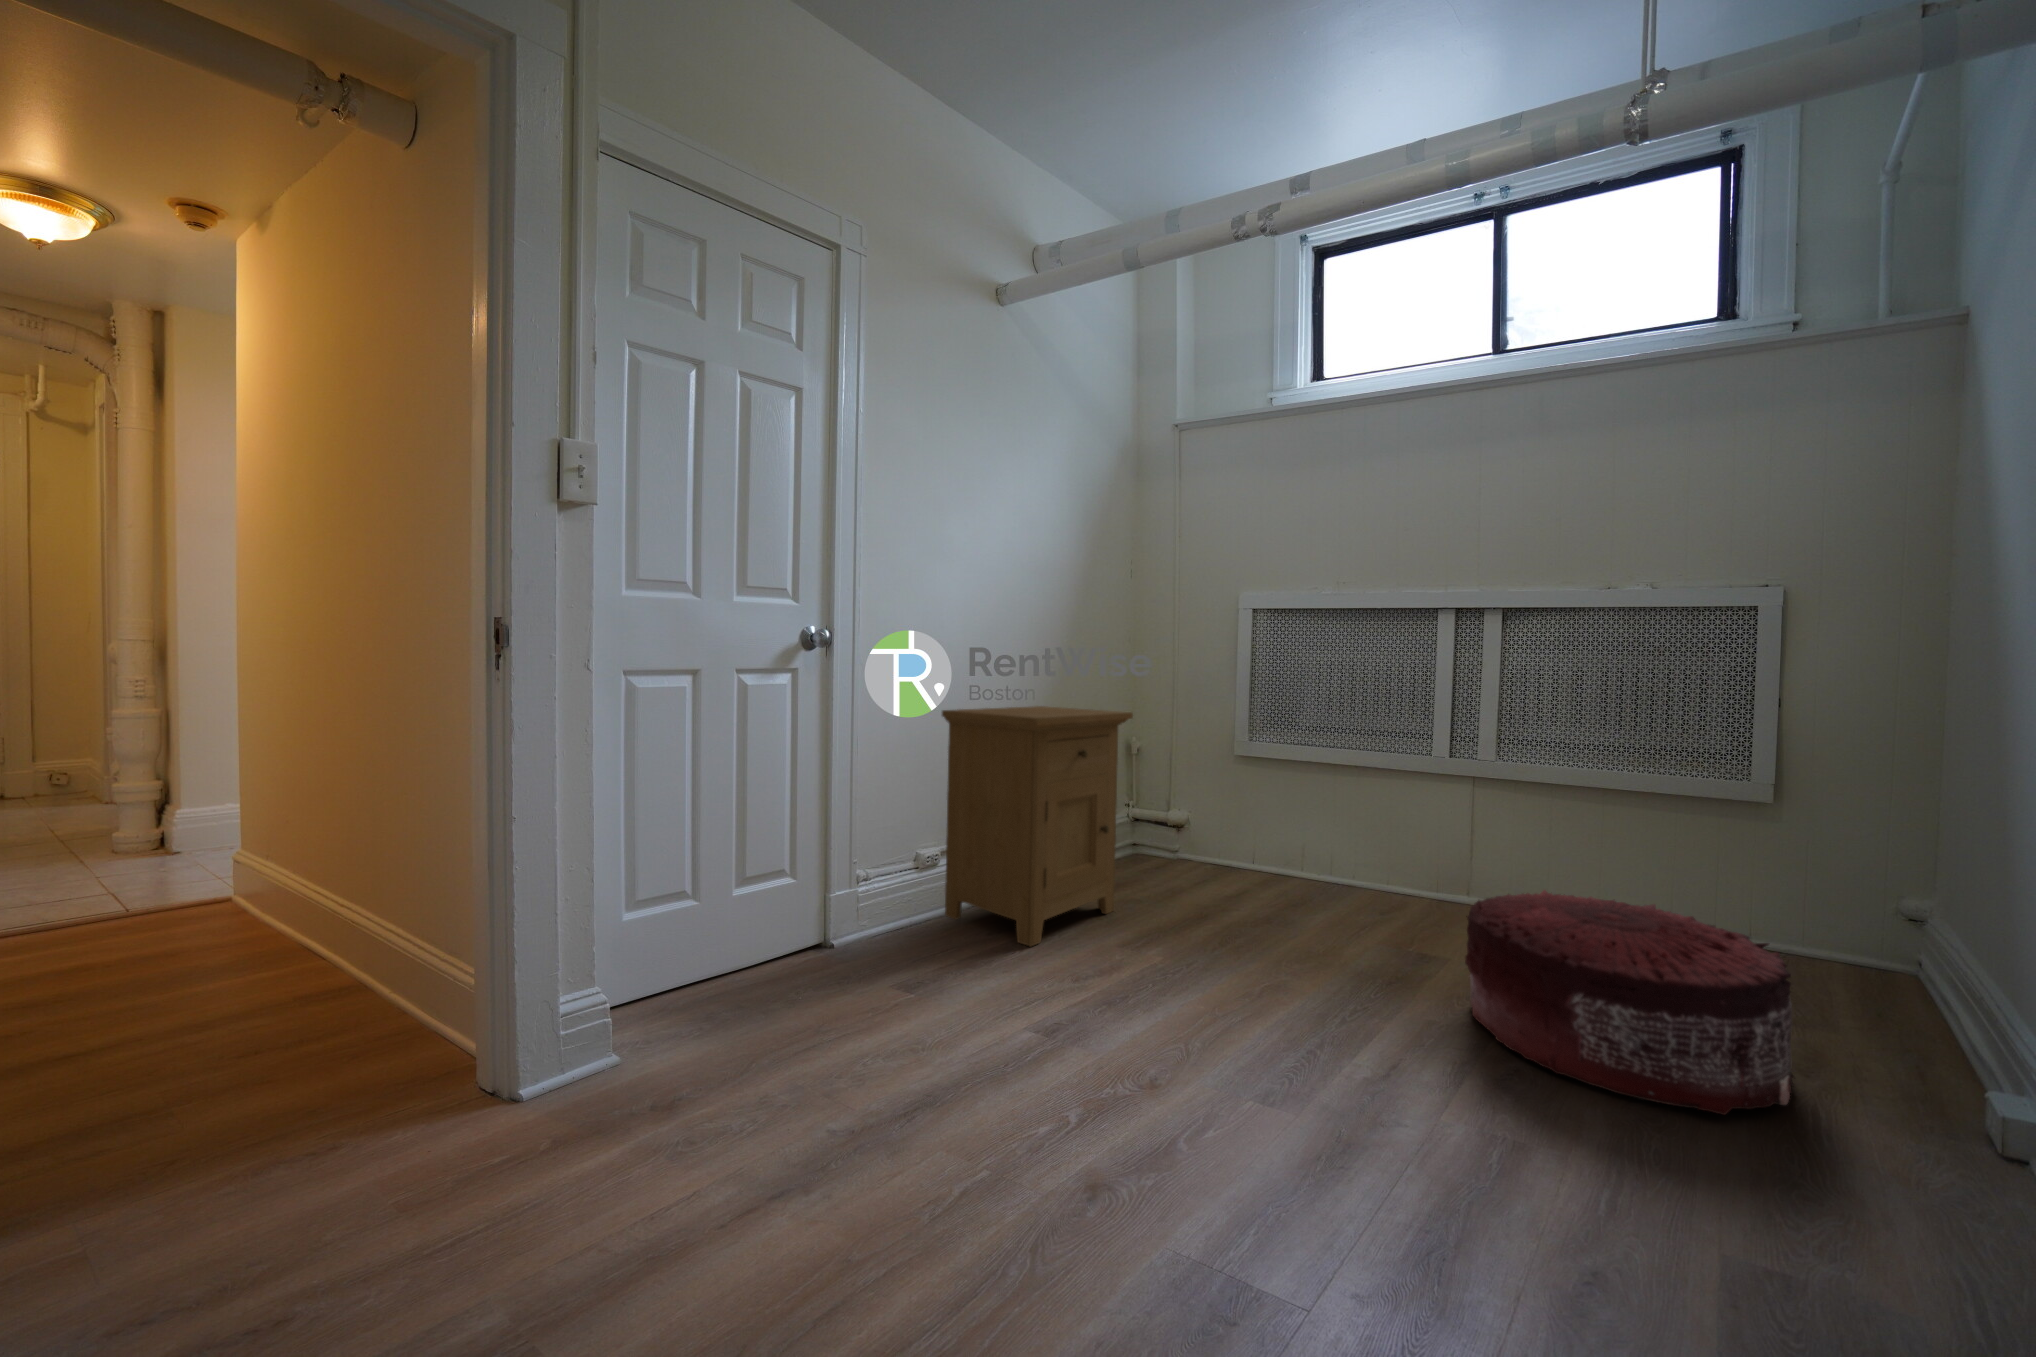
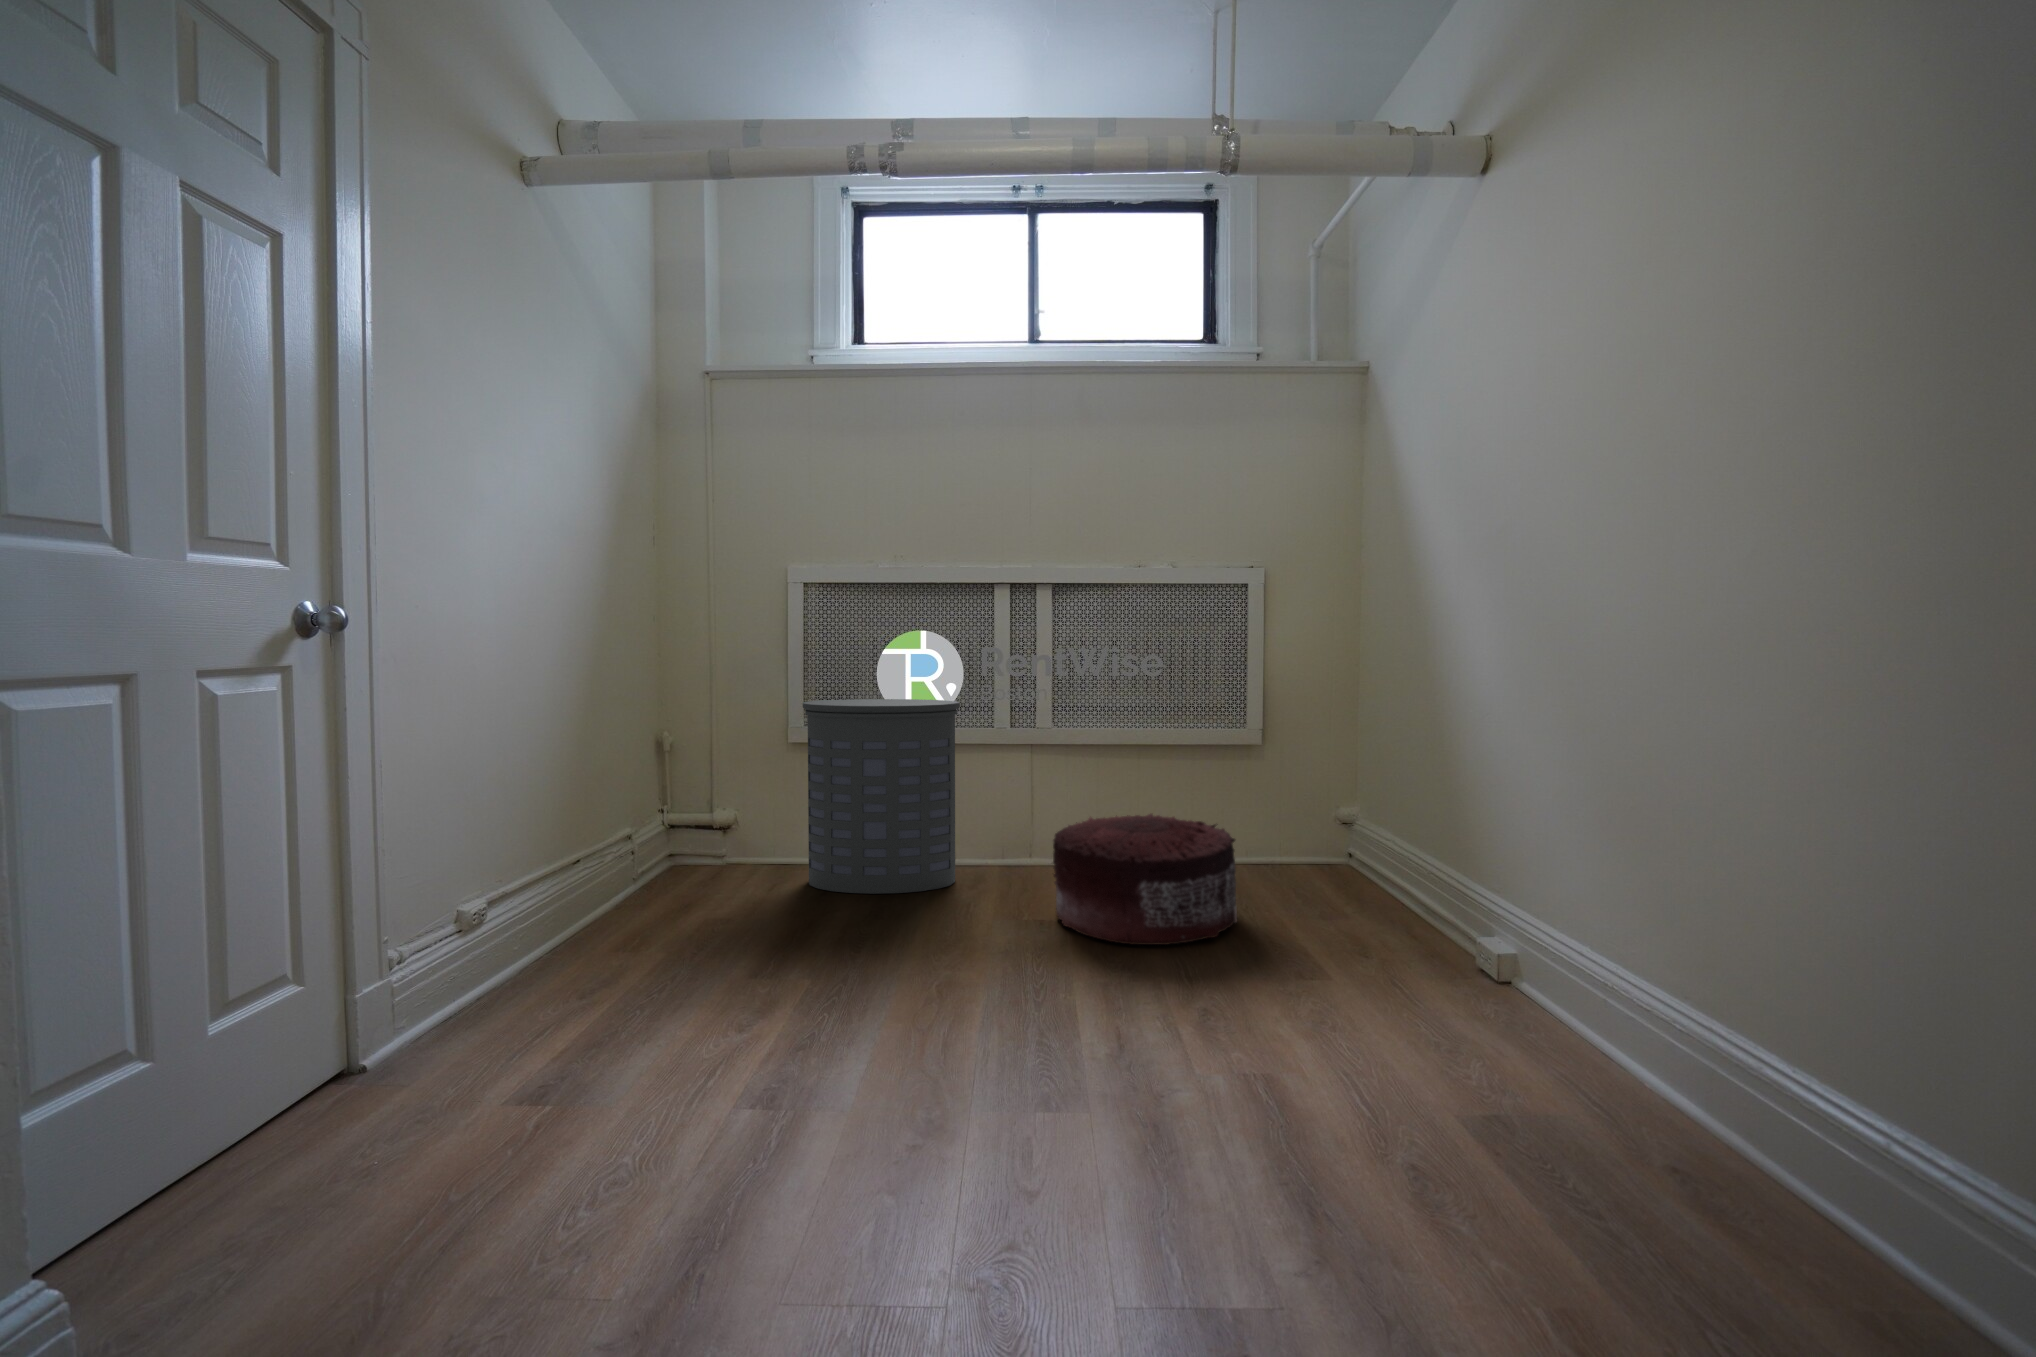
nightstand: present [942,706,1133,946] -> none [486,699,723,988]
laundry hamper: none [1226,722,1388,930] -> present [803,699,960,894]

